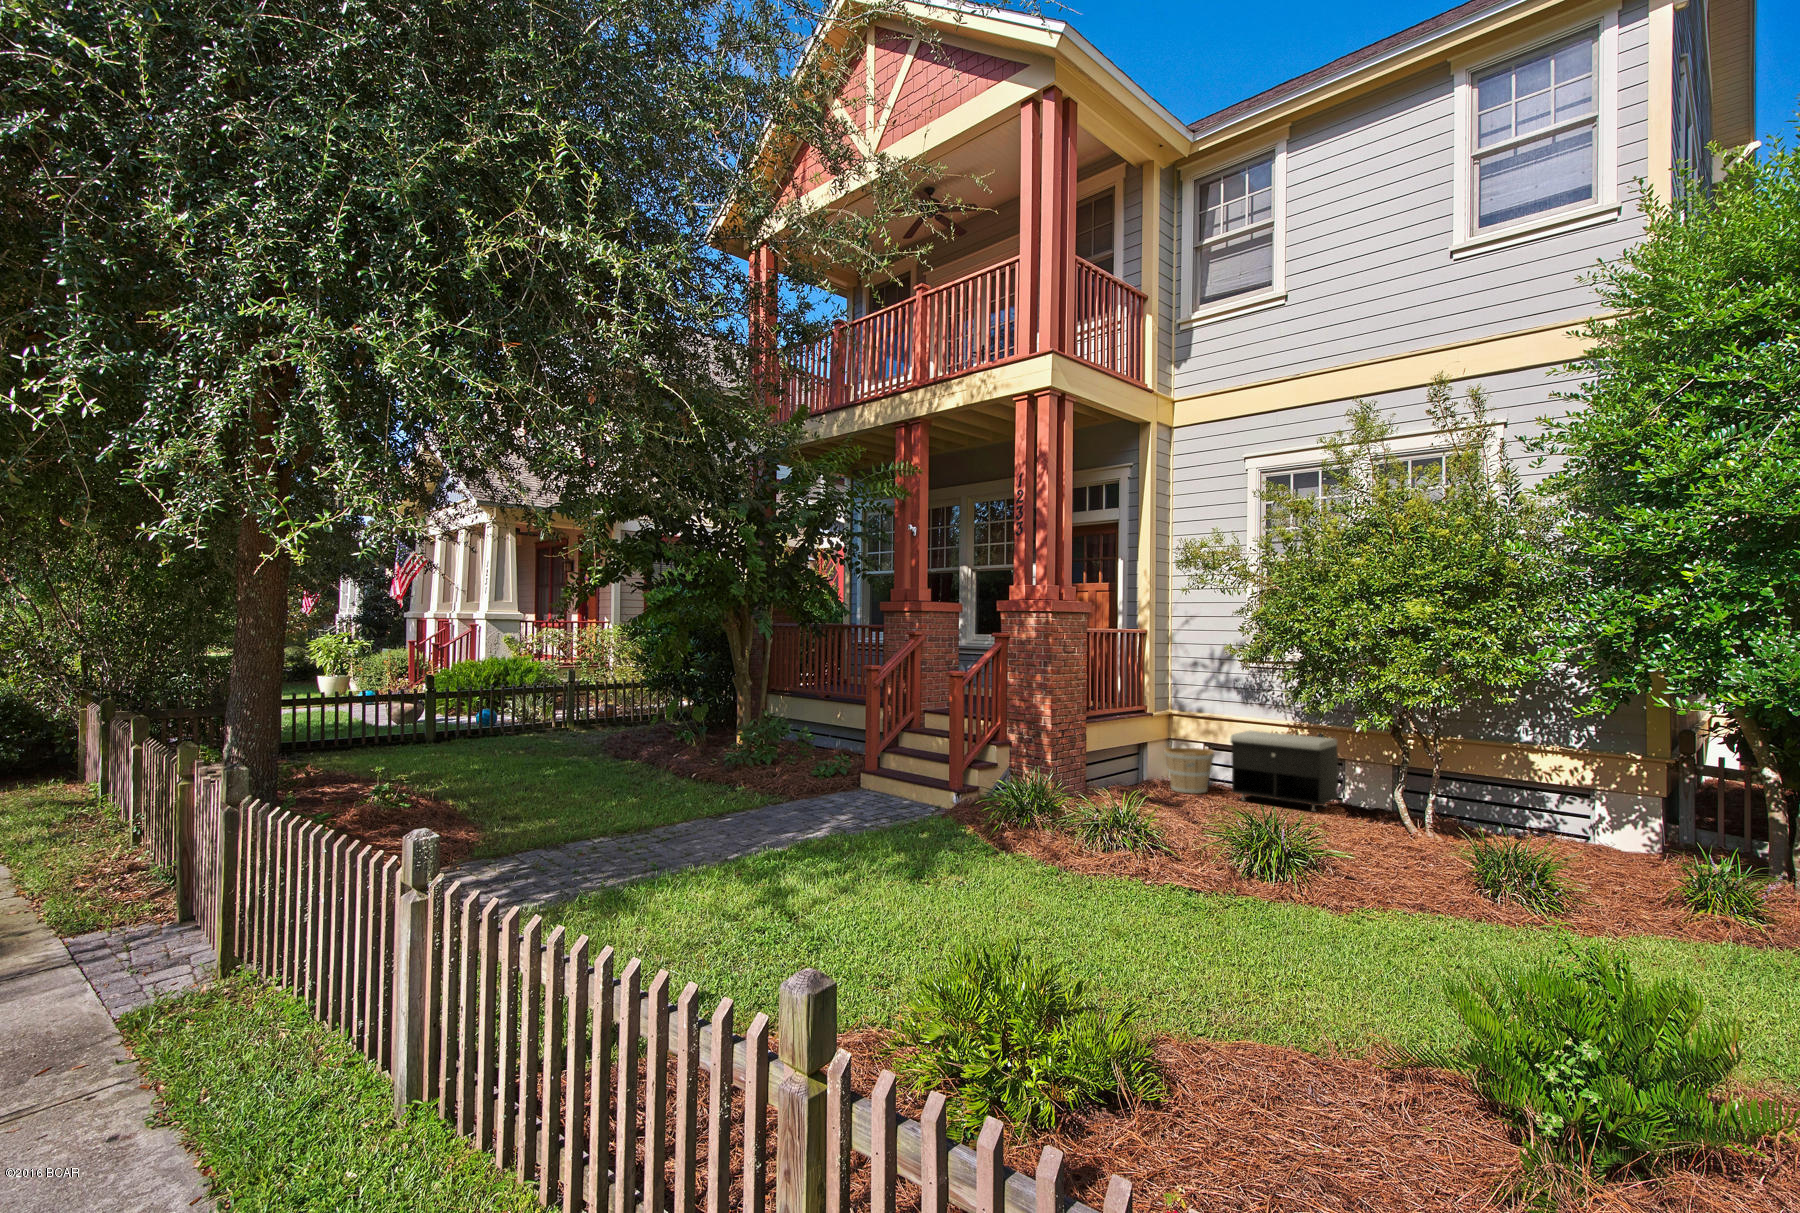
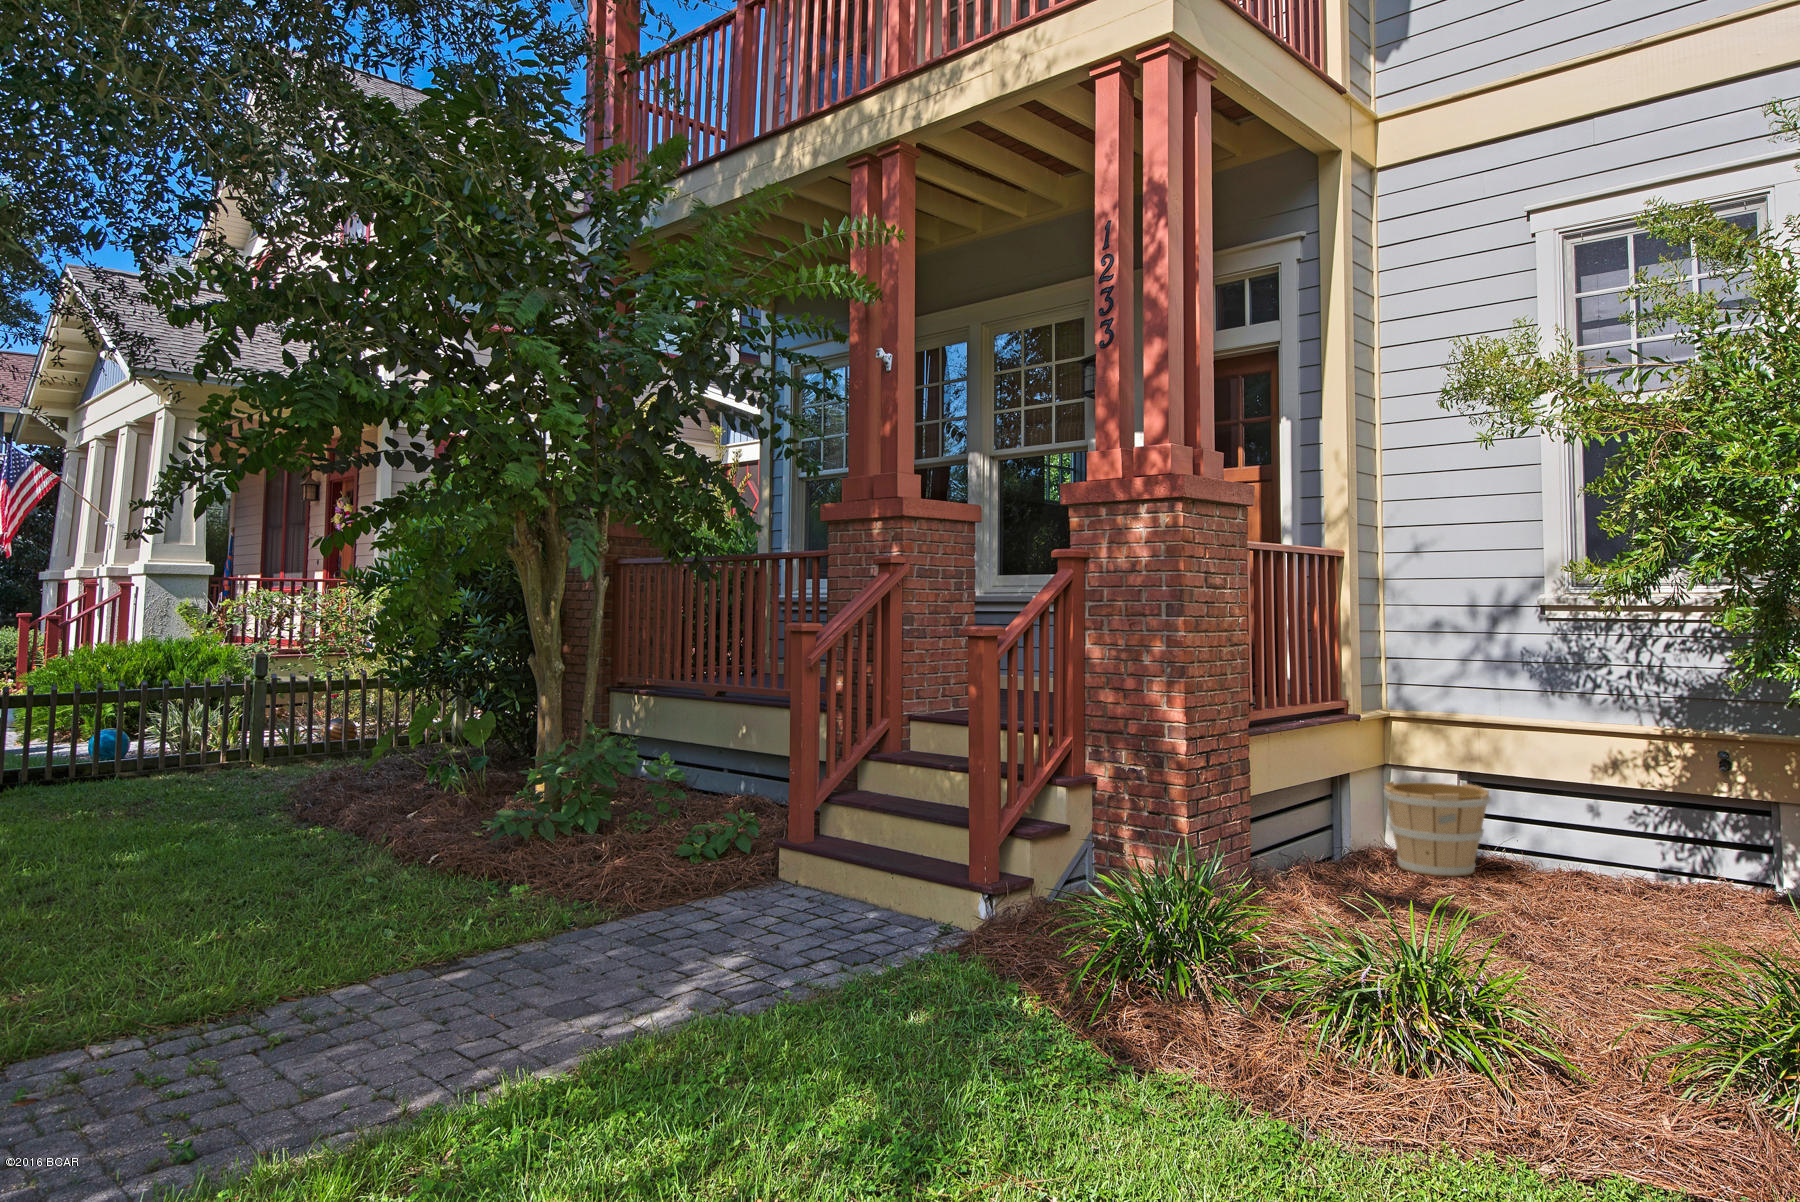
storage bench: present [1231,731,1338,811] -> none [1537,747,1763,916]

